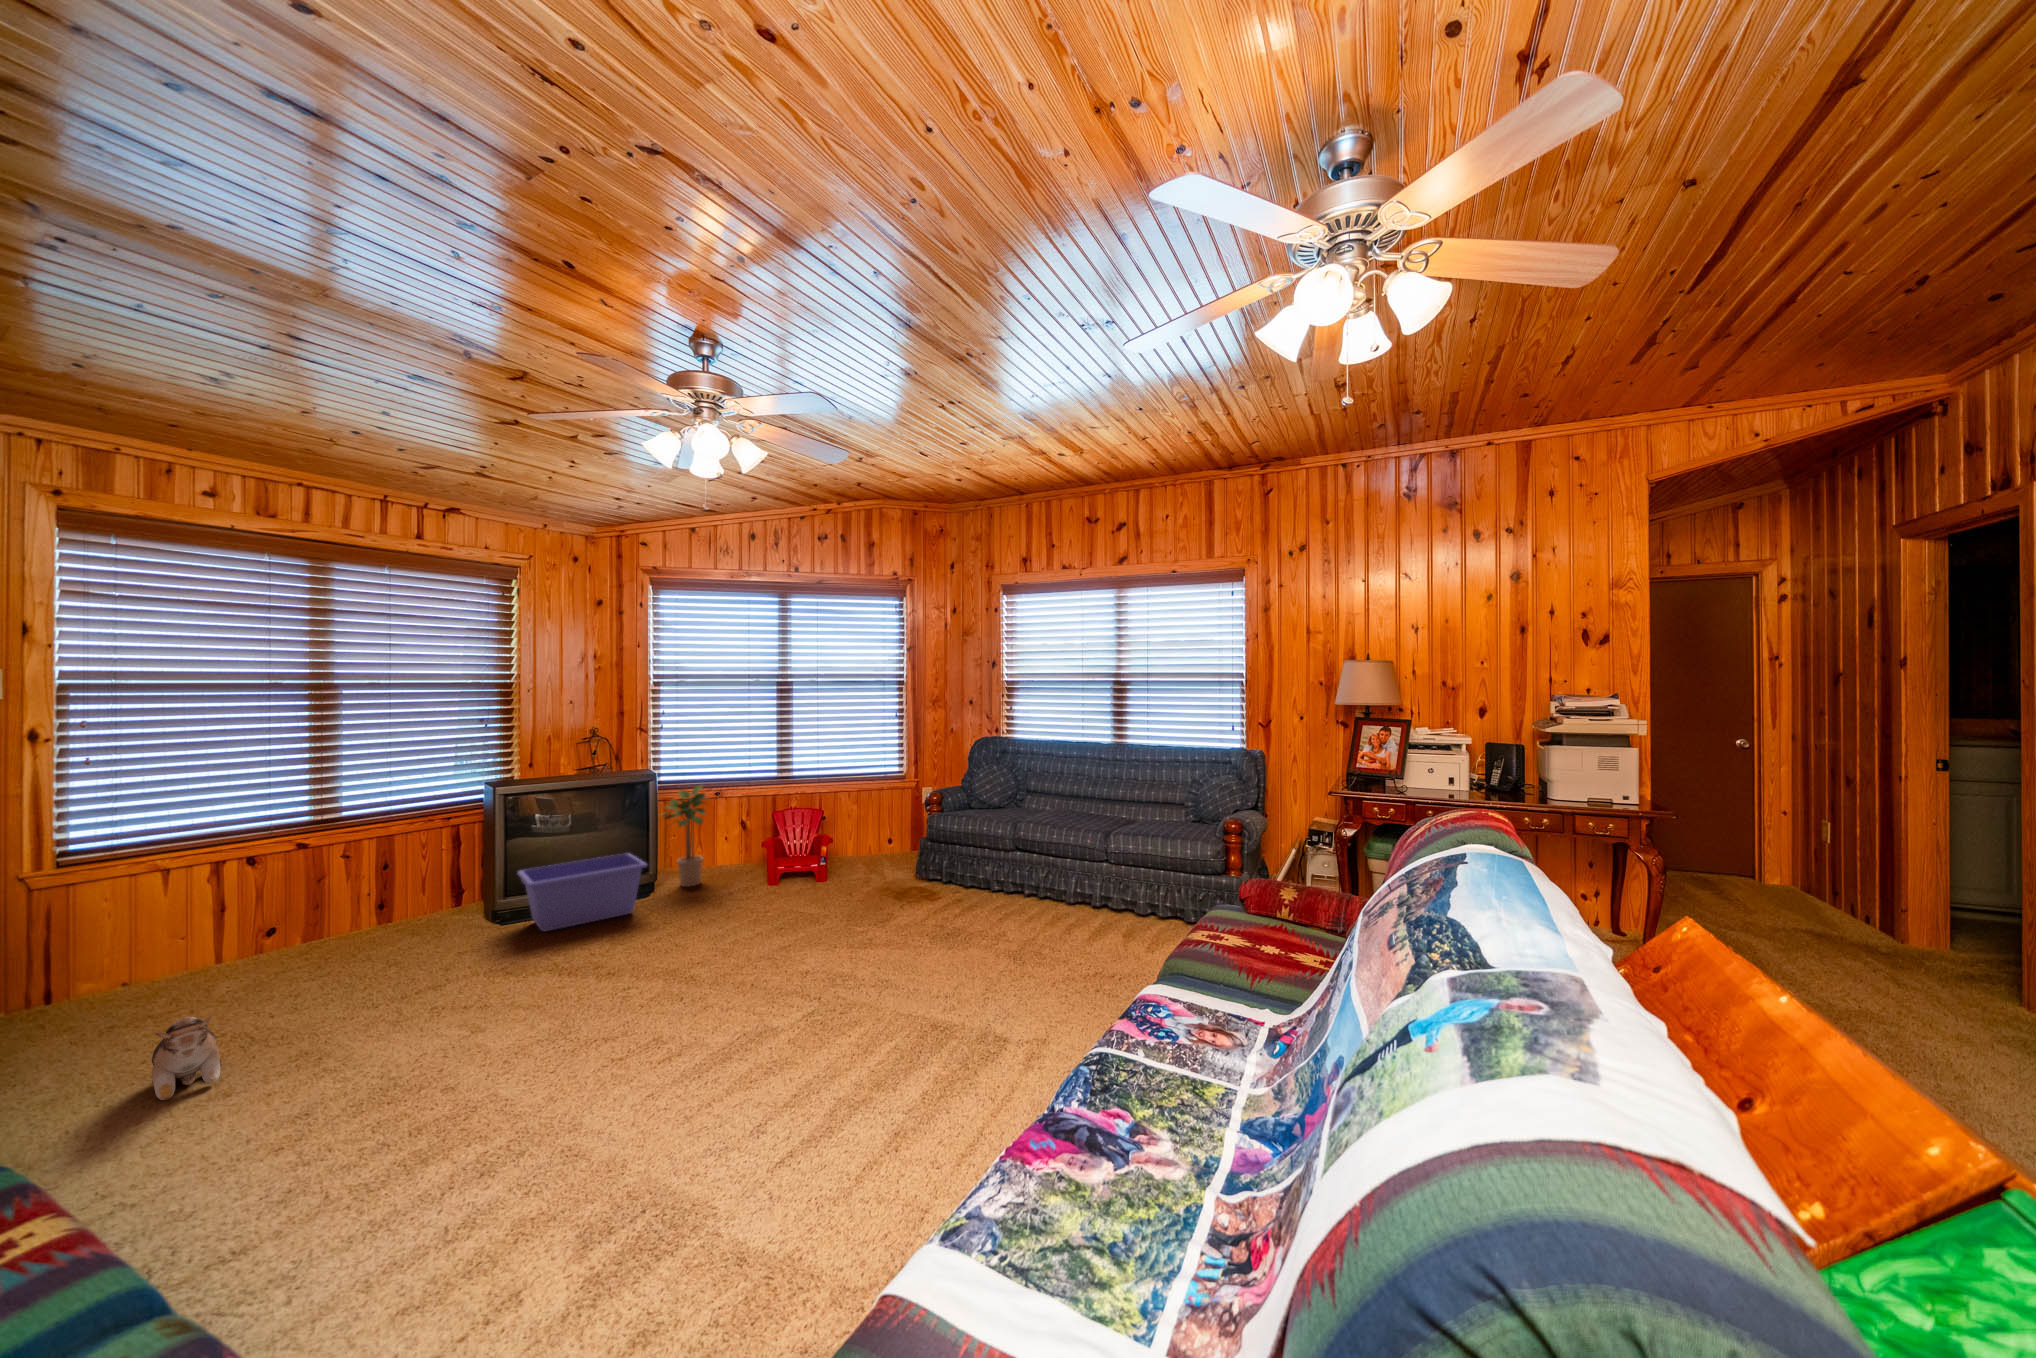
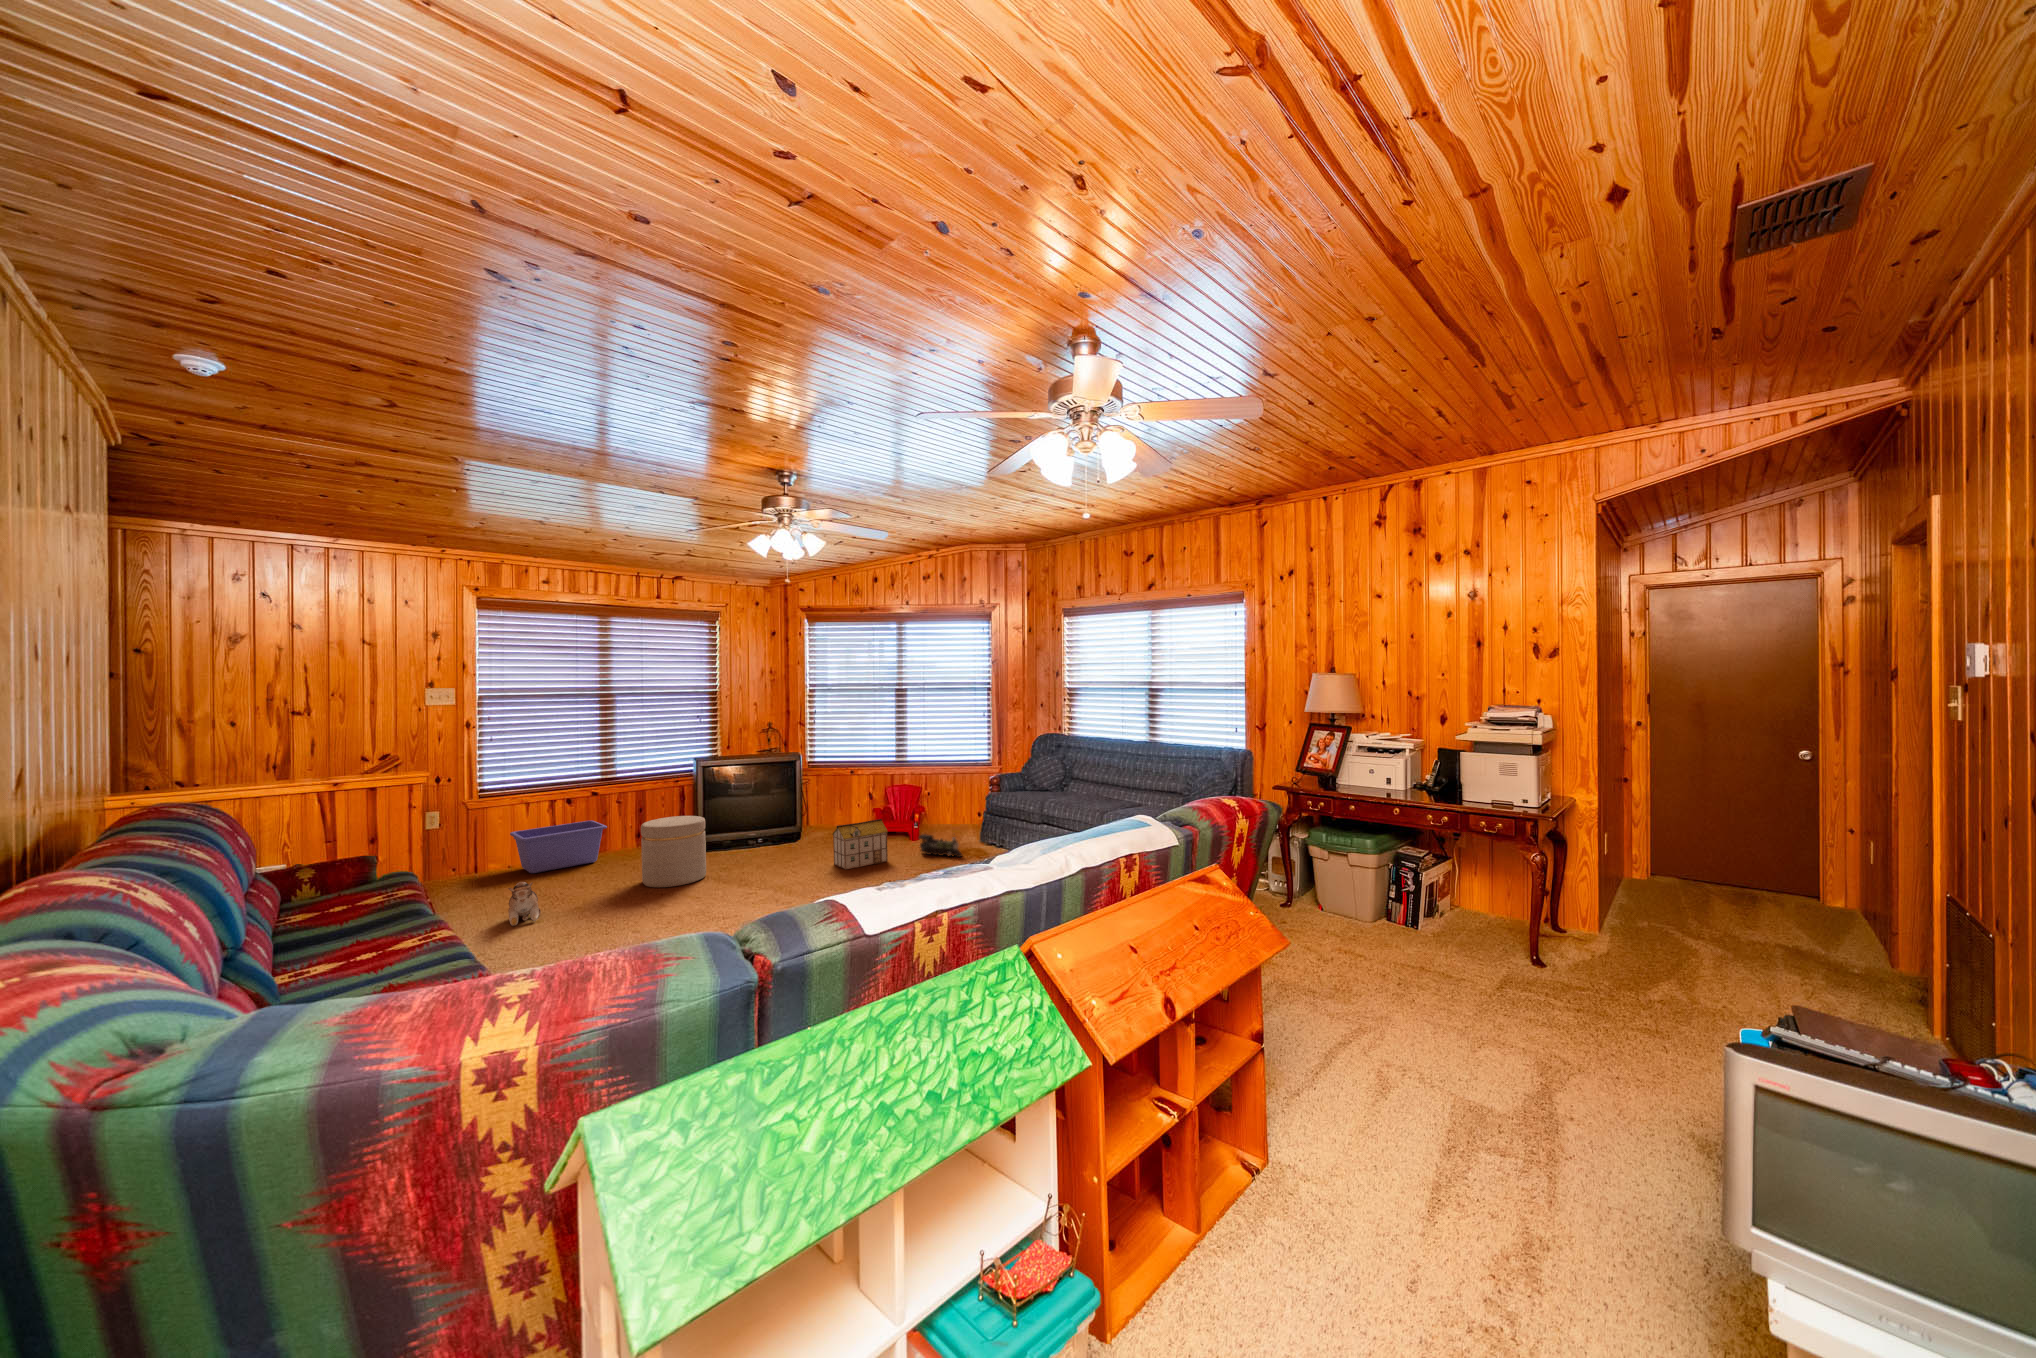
potted plant: present [660,785,708,886] -> none [806,766,844,839]
storage bin: present [517,853,647,932] -> present [510,821,607,873]
toy house: none [722,855,802,930] -> present [832,819,888,870]
toy train: none [837,867,900,899] -> present [919,834,962,857]
ottoman: none [411,869,525,989] -> present [641,816,706,887]

